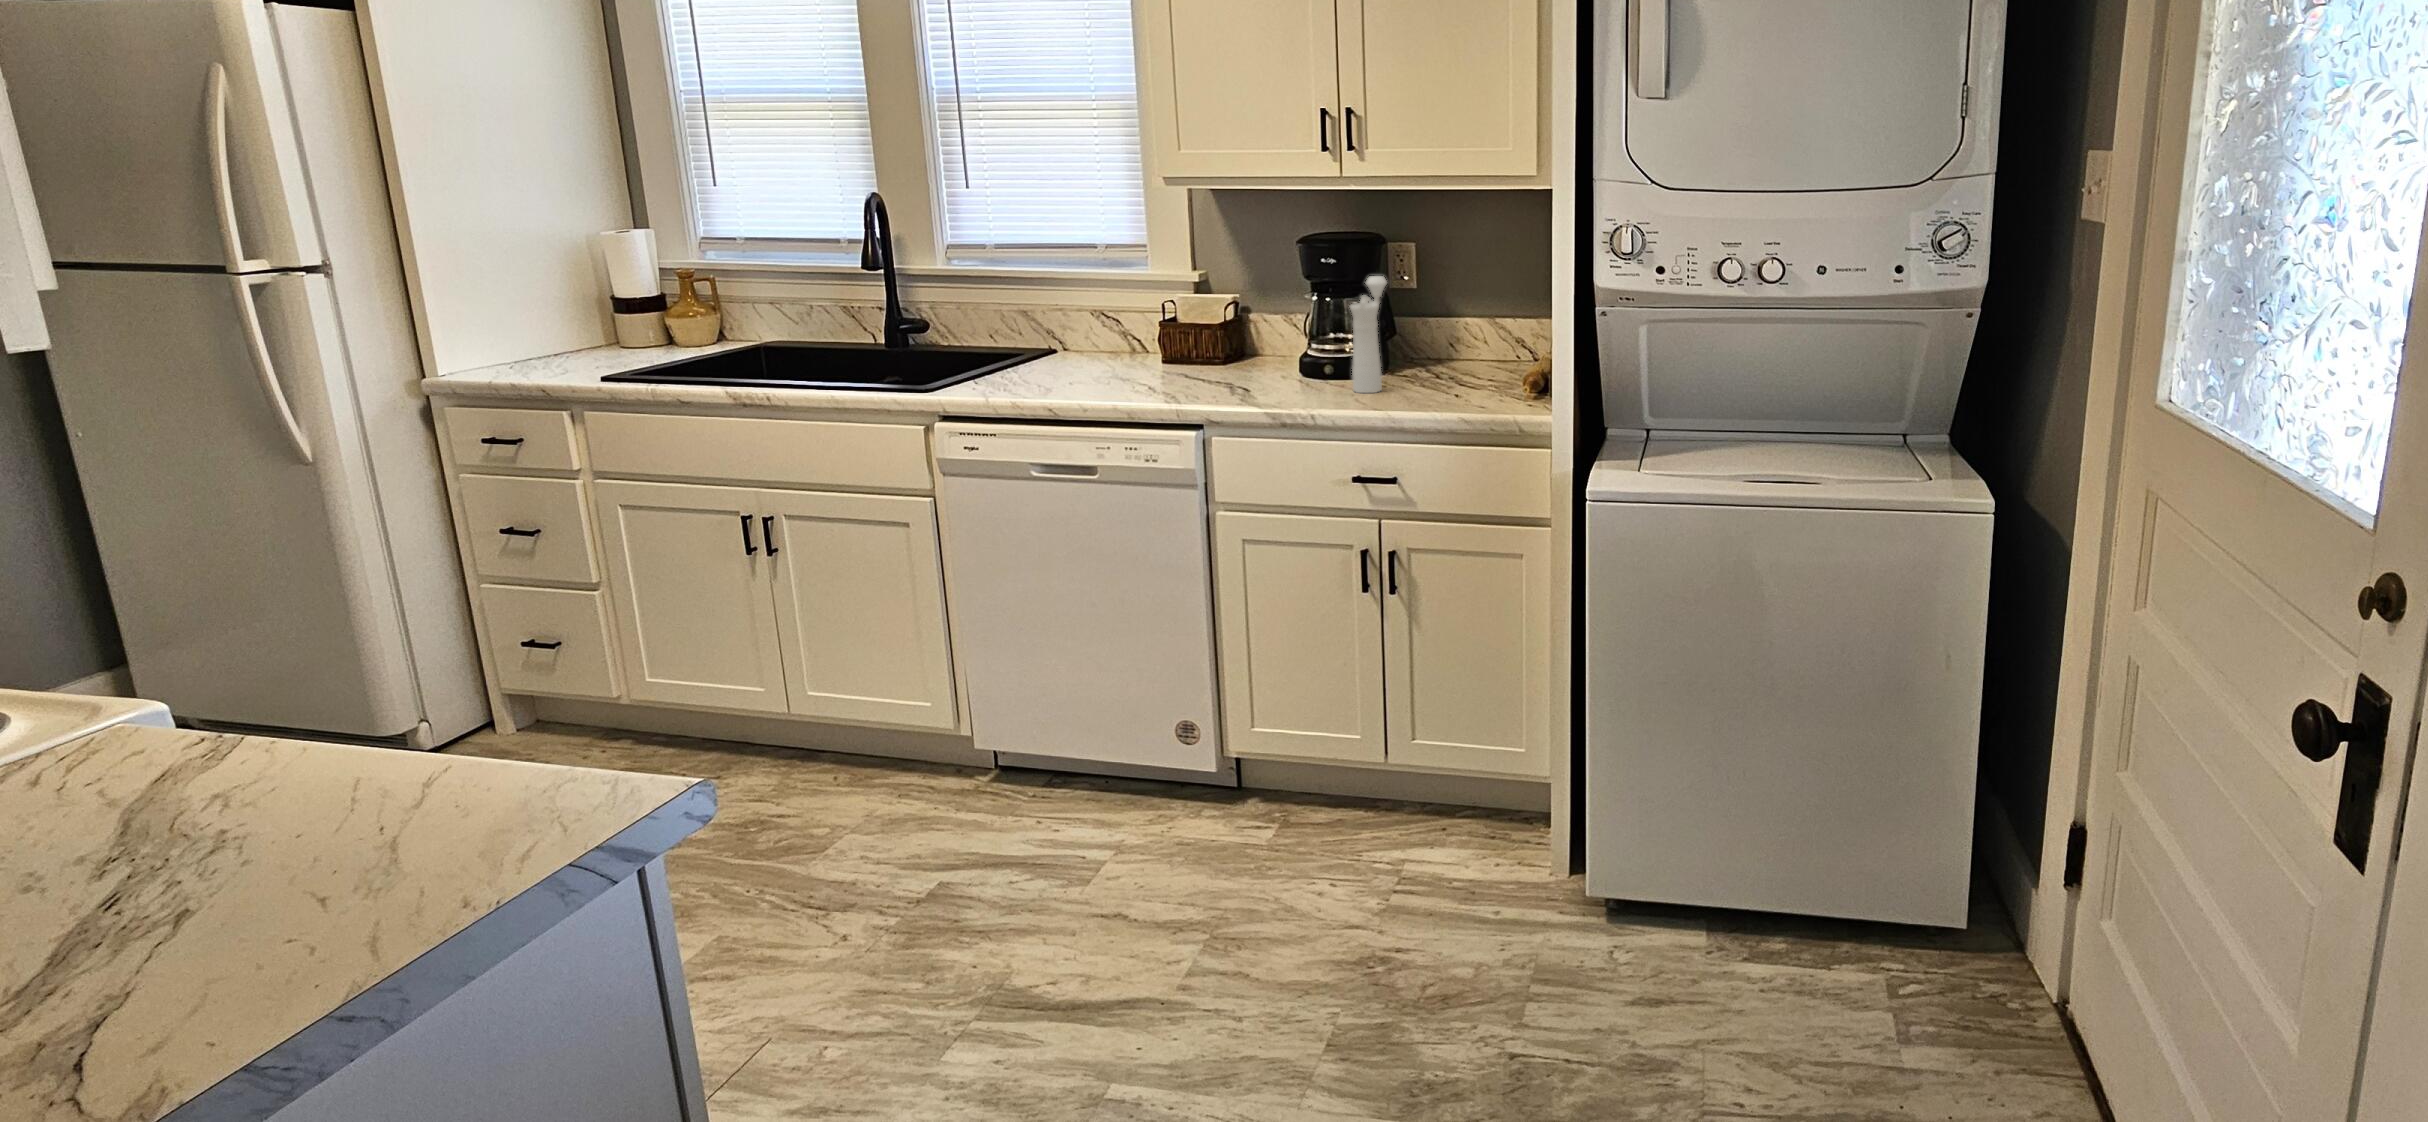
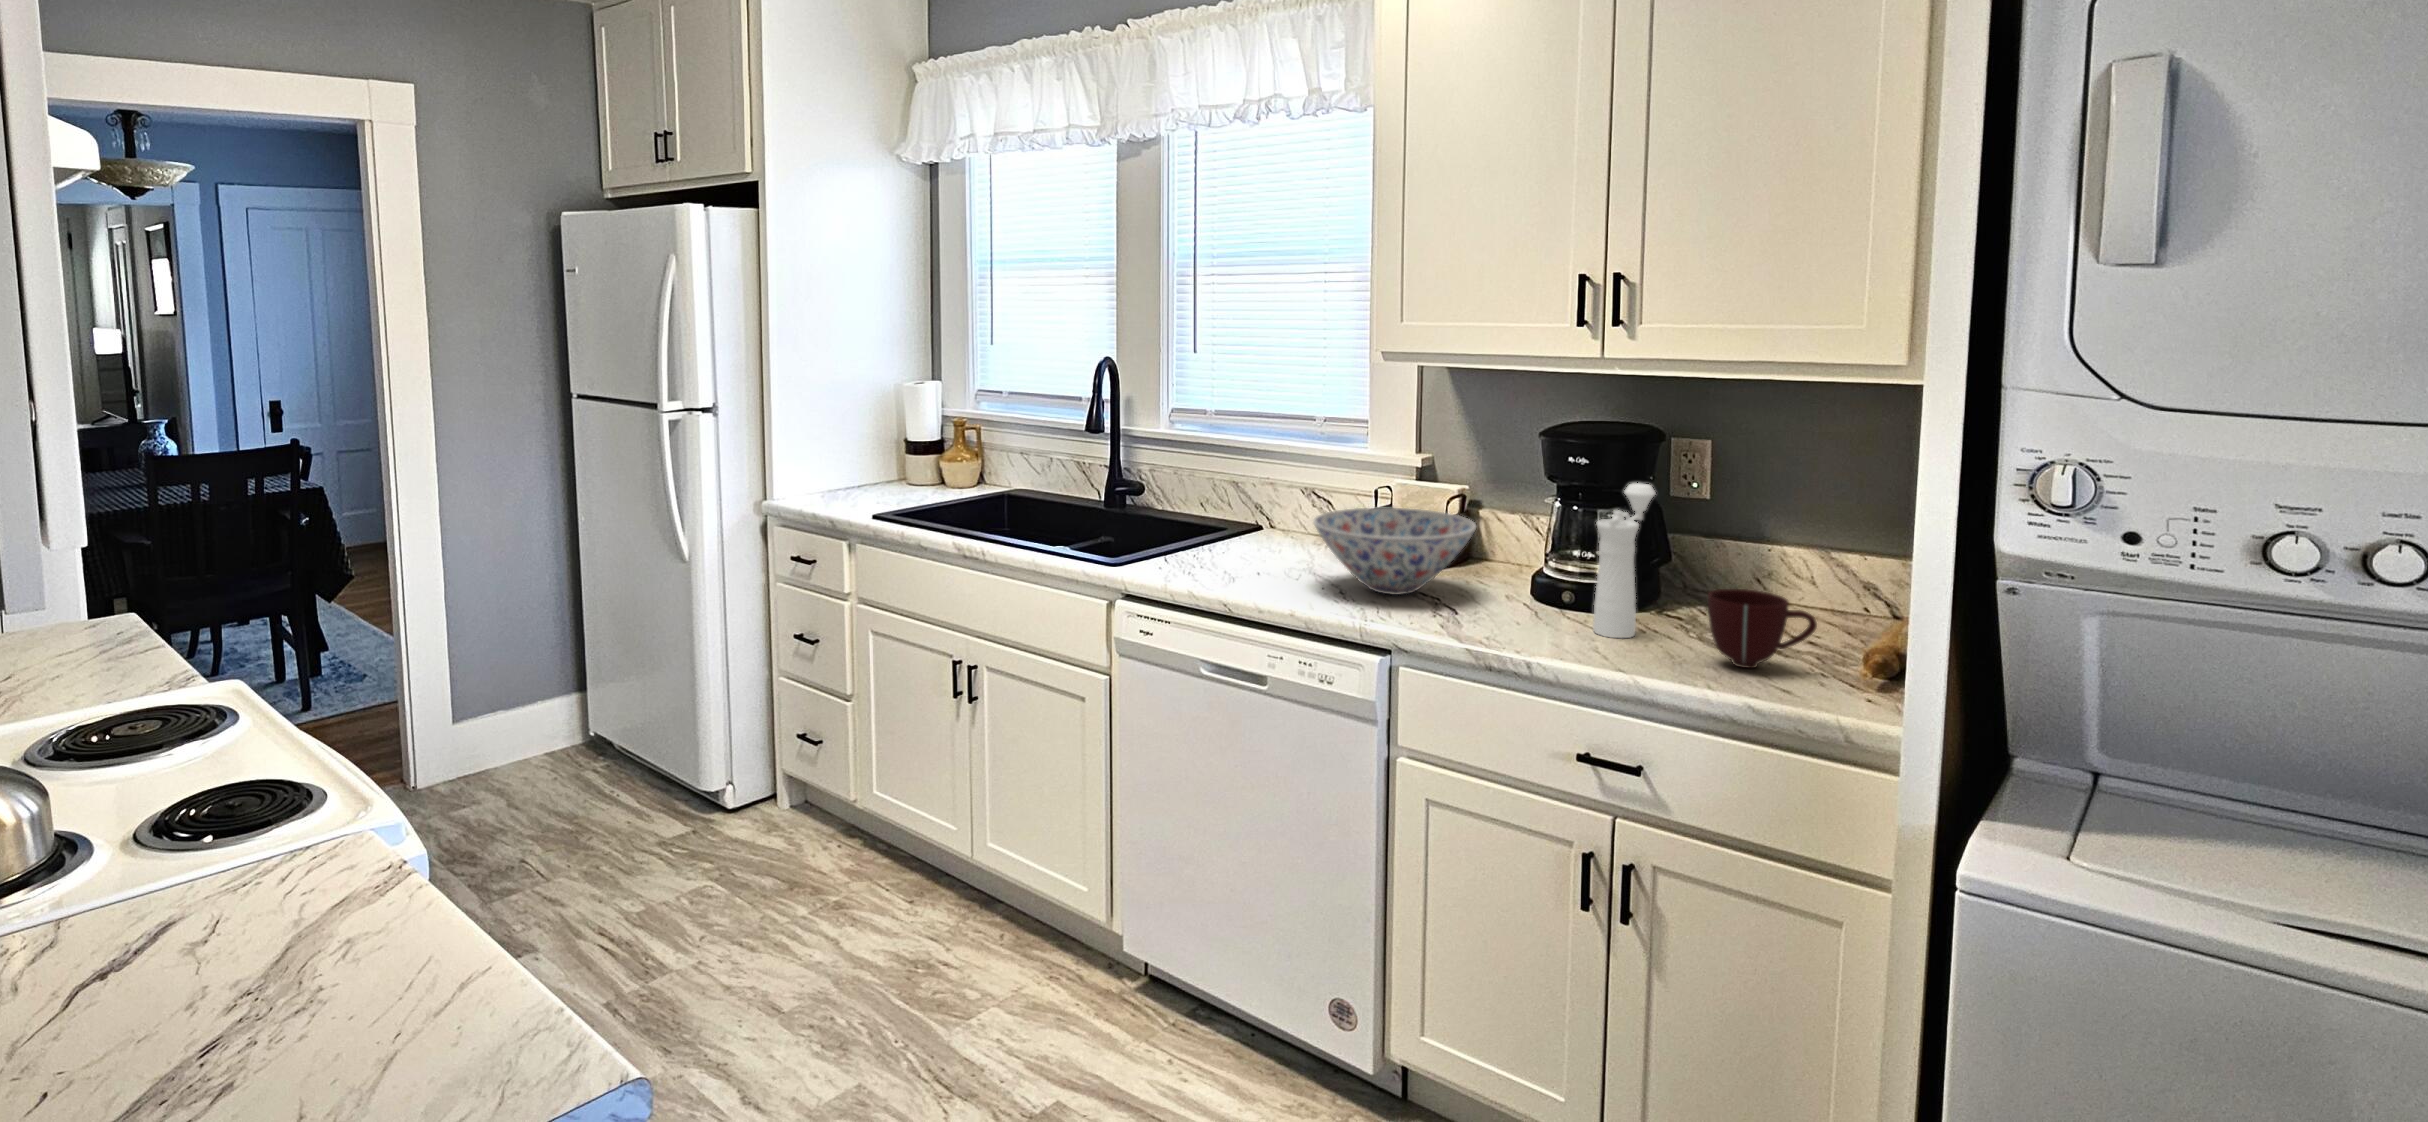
bowl: none [1121,314,1258,386] -> present [1313,508,1476,595]
mug: none [1429,344,1496,399] -> present [1708,589,1817,668]

